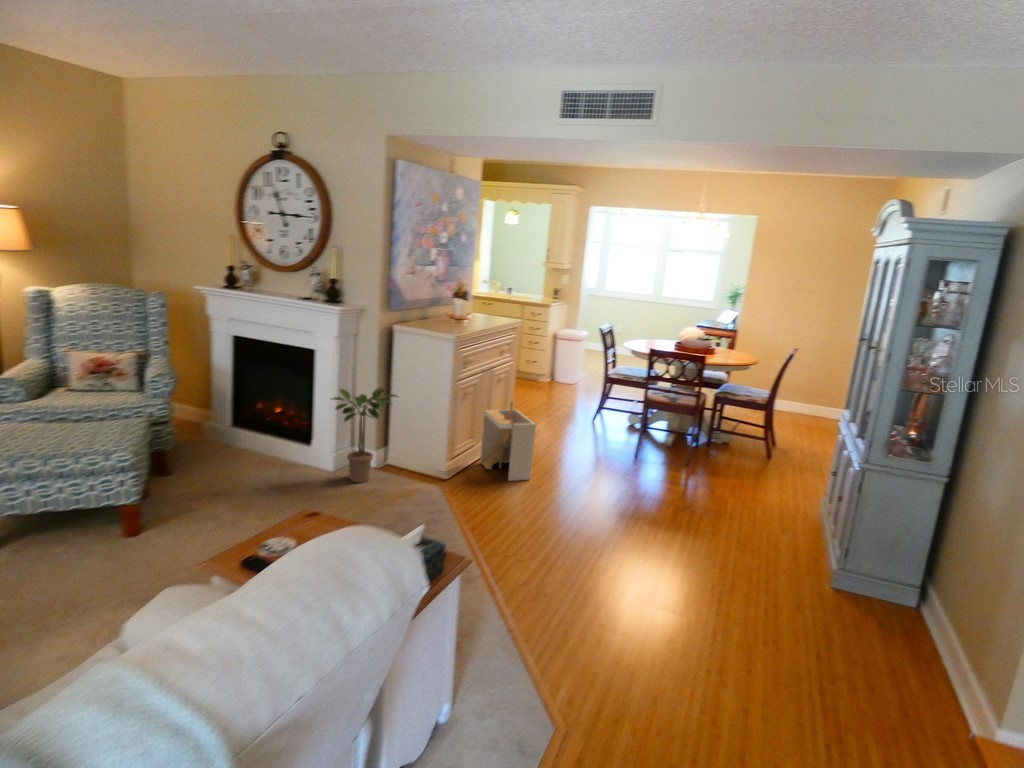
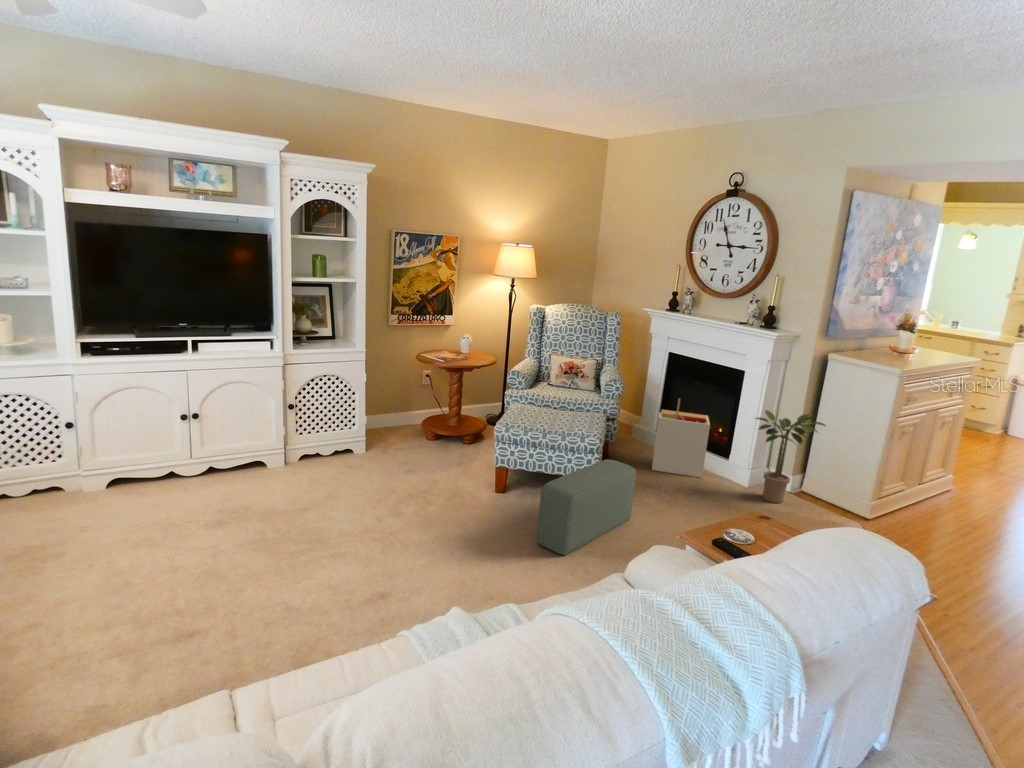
storage bin: present [480,401,536,481] -> present [652,399,710,478]
pouf: none [36,477,191,618] -> present [537,459,636,555]

